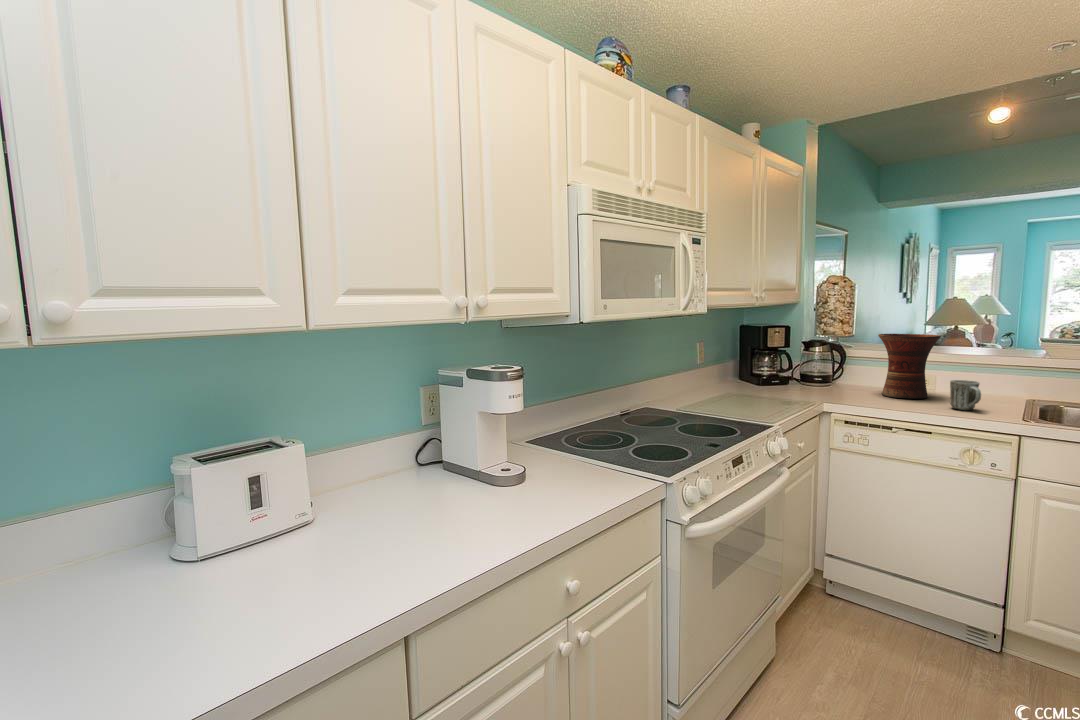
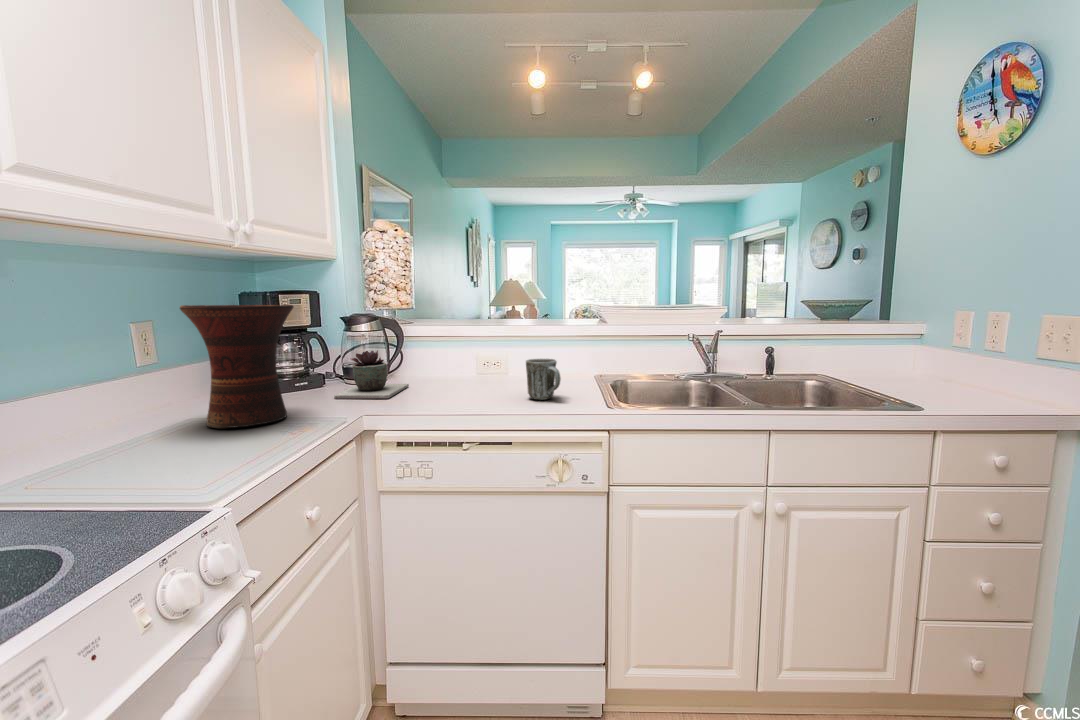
vase: present [878,334,941,399] -> present [180,305,293,428]
succulent plant: none [799,365,849,396] -> present [334,351,409,399]

